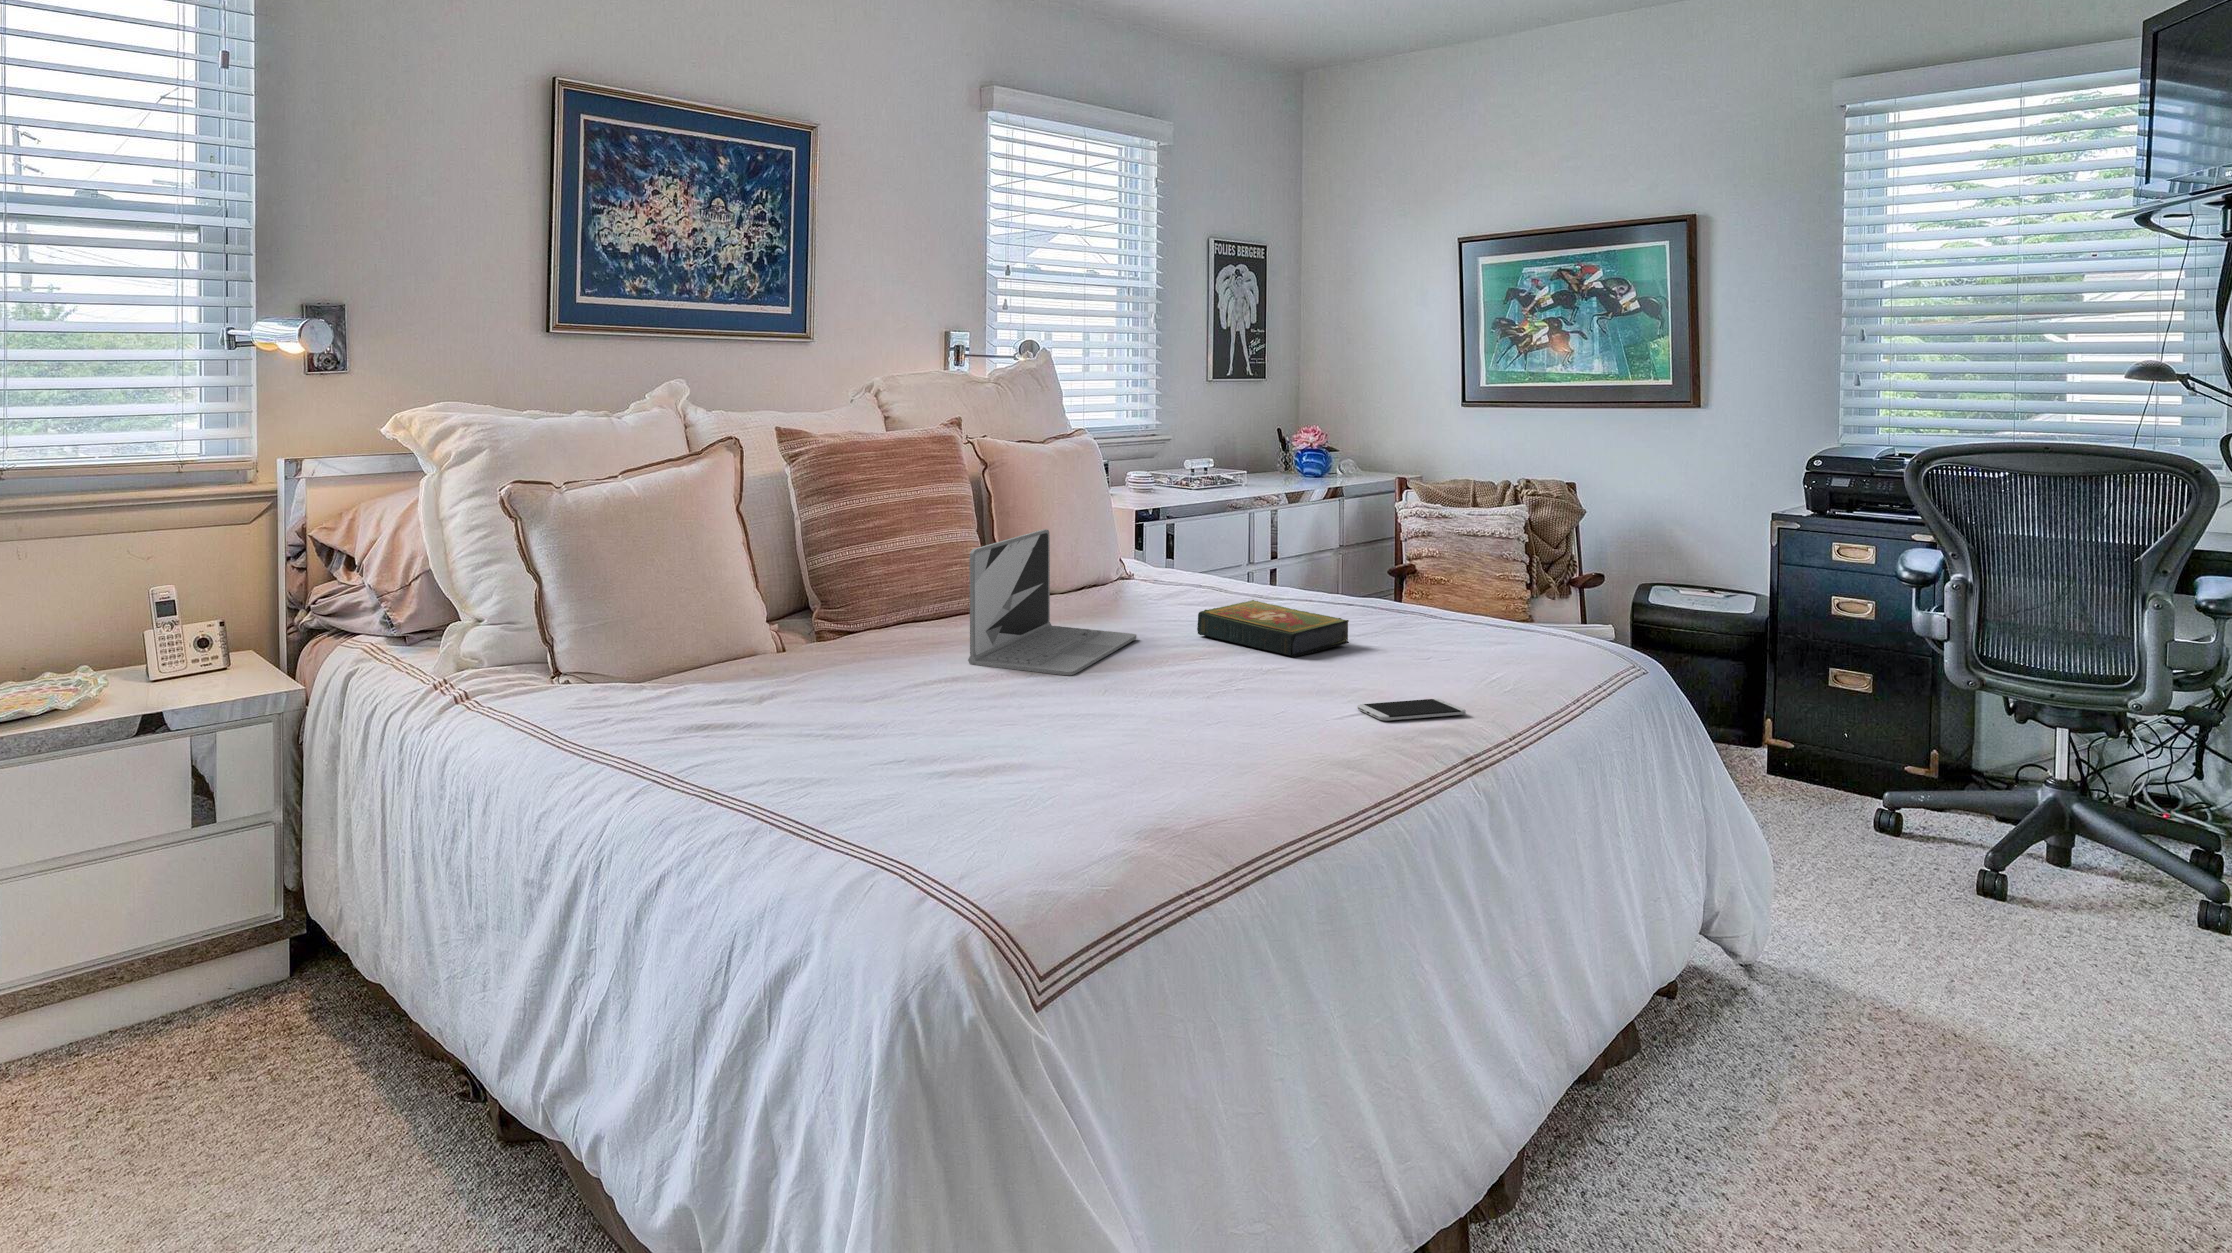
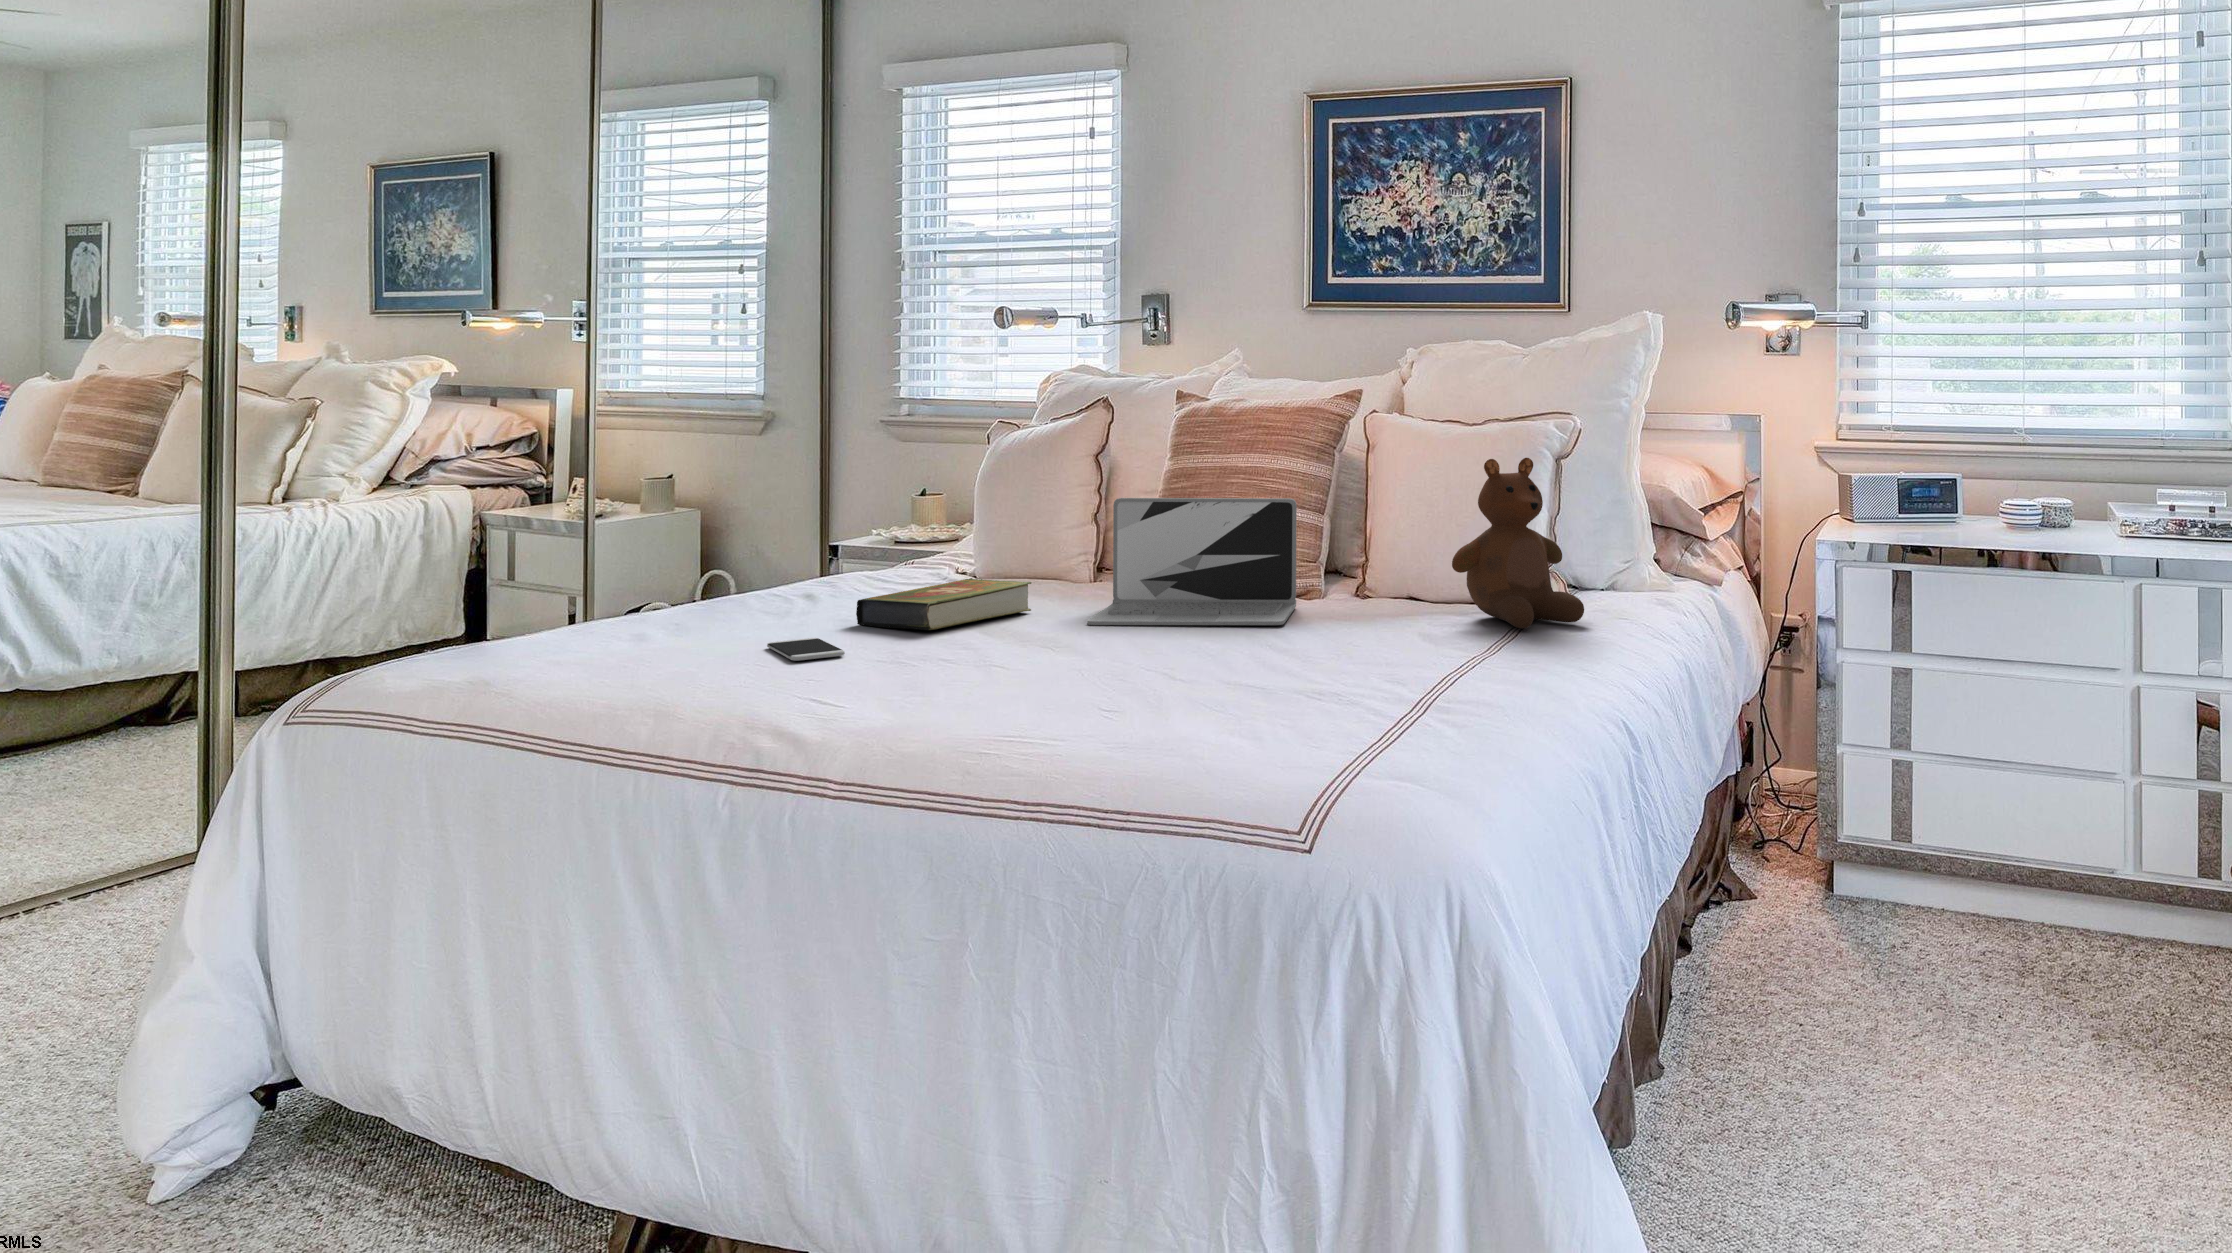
teddy bear: none [1122,474,1214,604] -> present [1452,458,1584,629]
book: present [1197,600,1349,657] -> present [856,578,1032,630]
smartphone: present [1357,699,1466,721] -> present [767,638,845,661]

